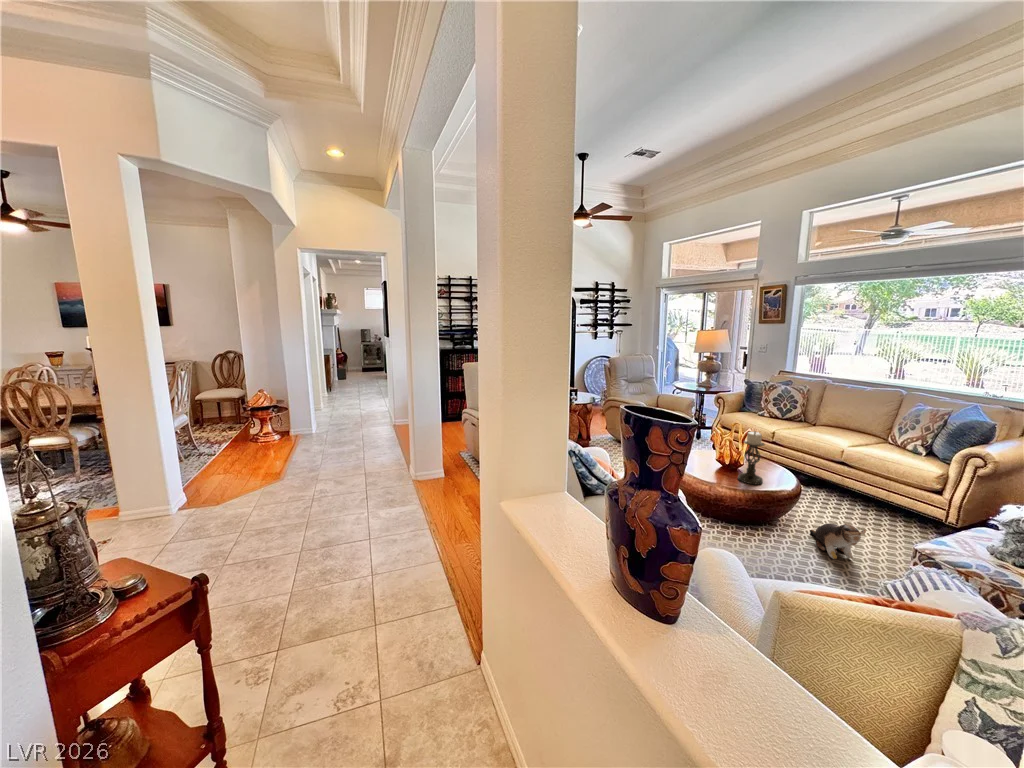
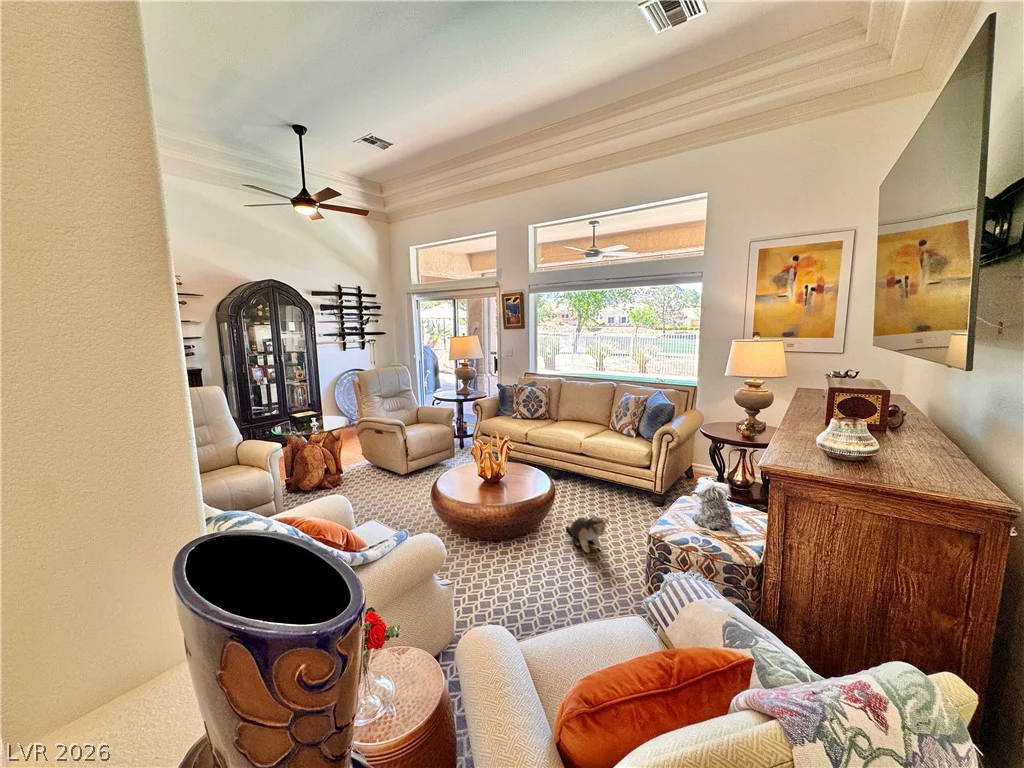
candle holder: present [738,431,764,484] -> none [500,439,523,496]

